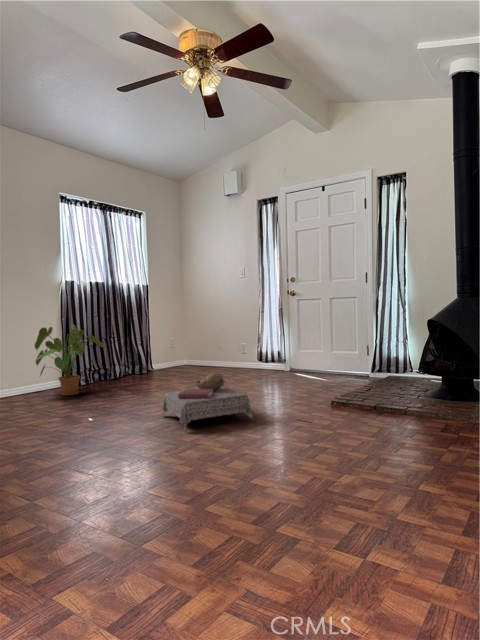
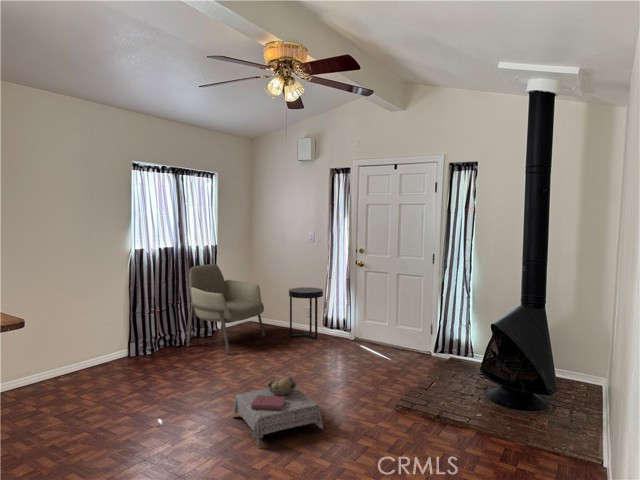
armchair: none [121,302,200,382] -> present [187,264,265,354]
side table: none [222,322,256,371] -> present [289,287,323,339]
house plant: present [34,324,105,396] -> none [101,298,175,372]

